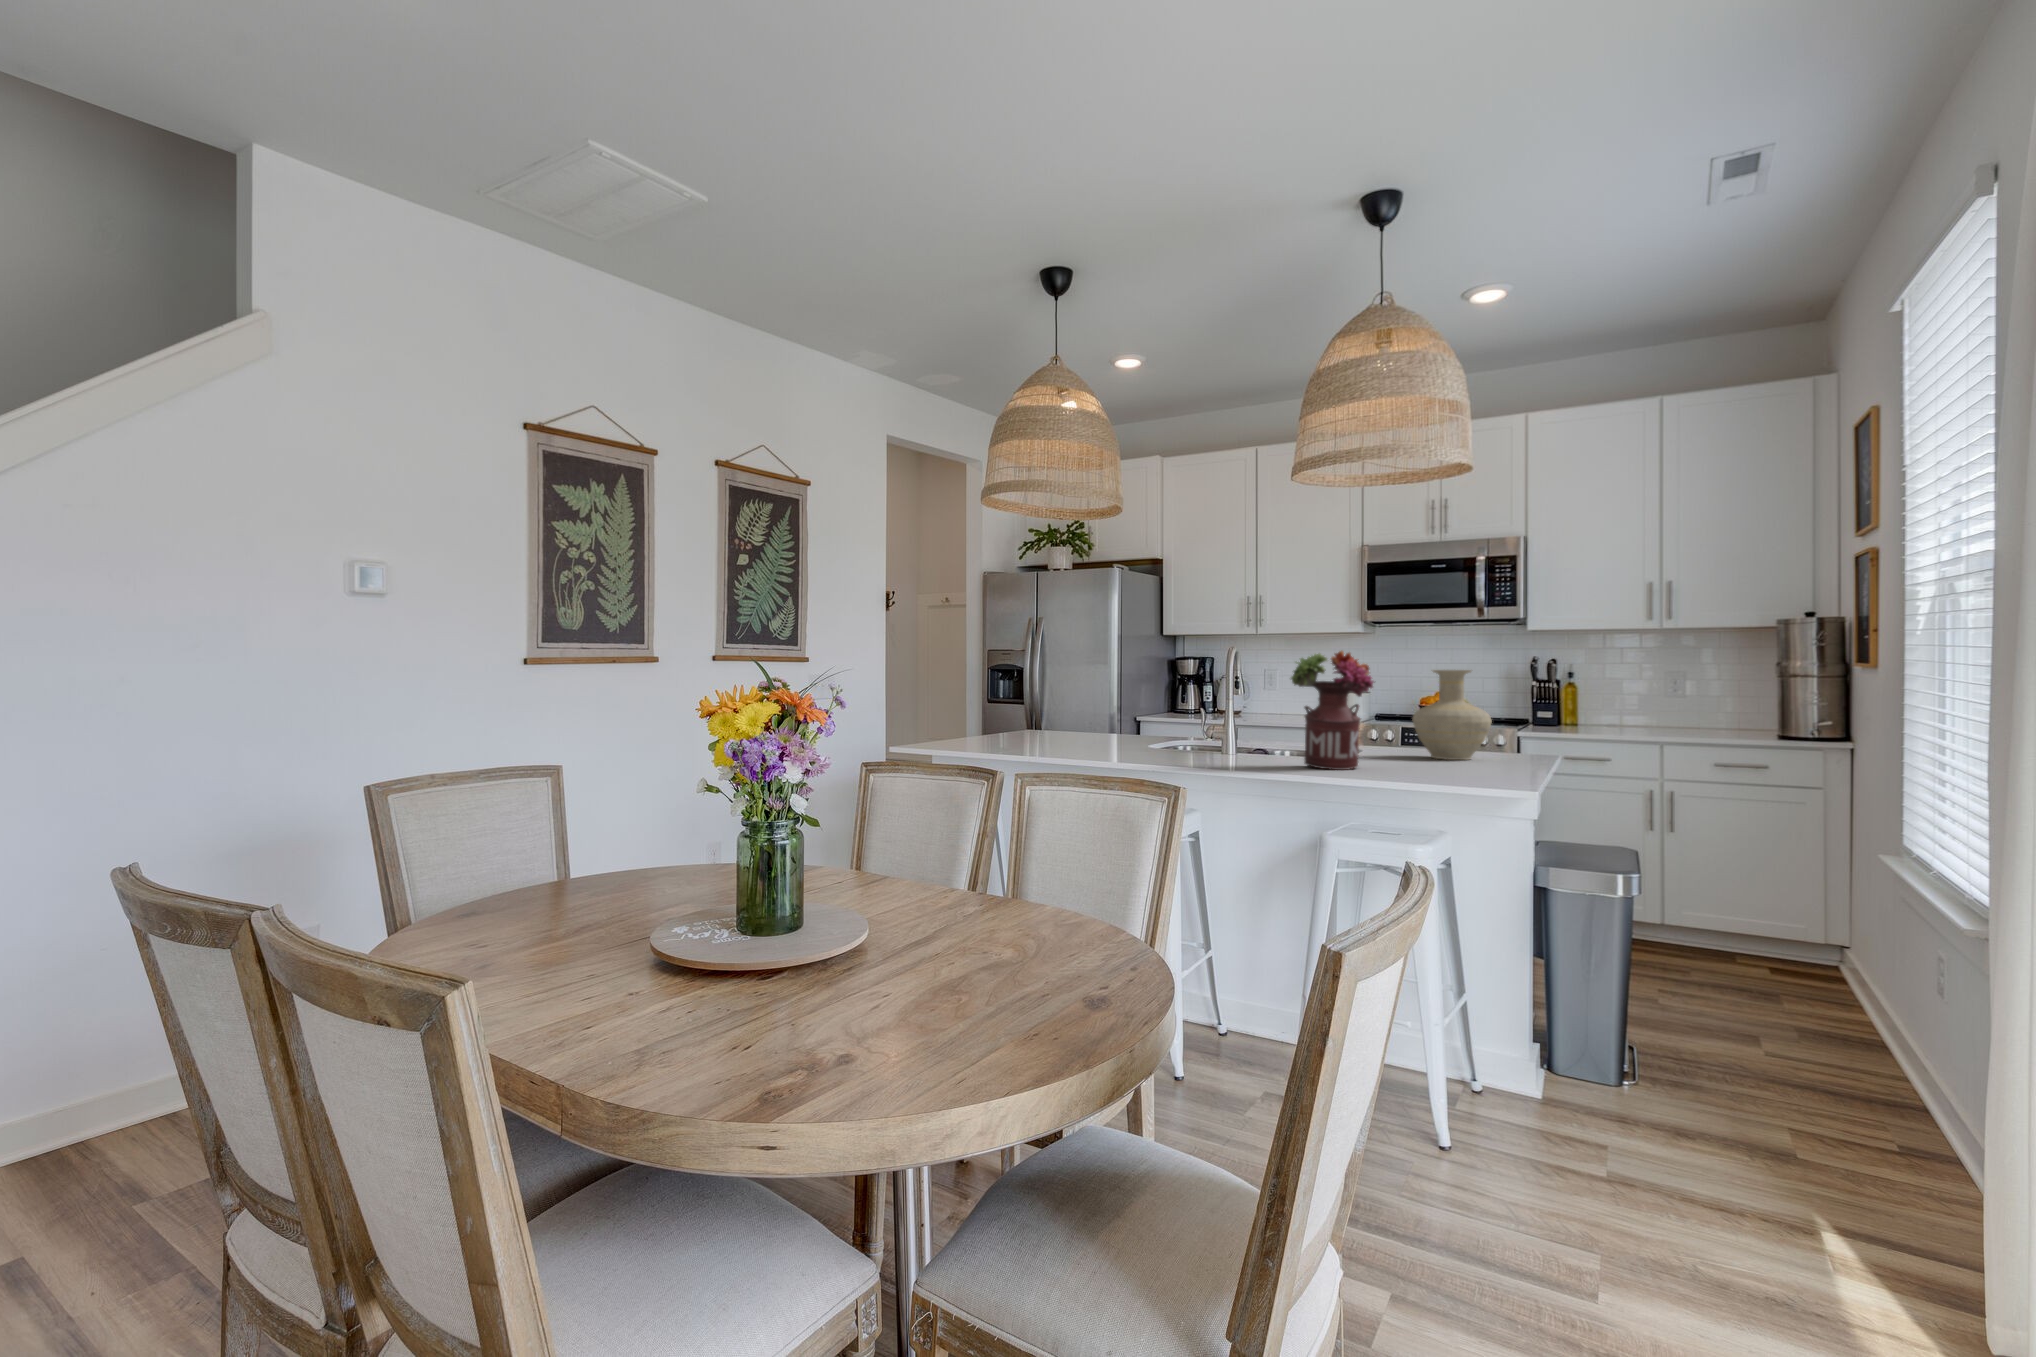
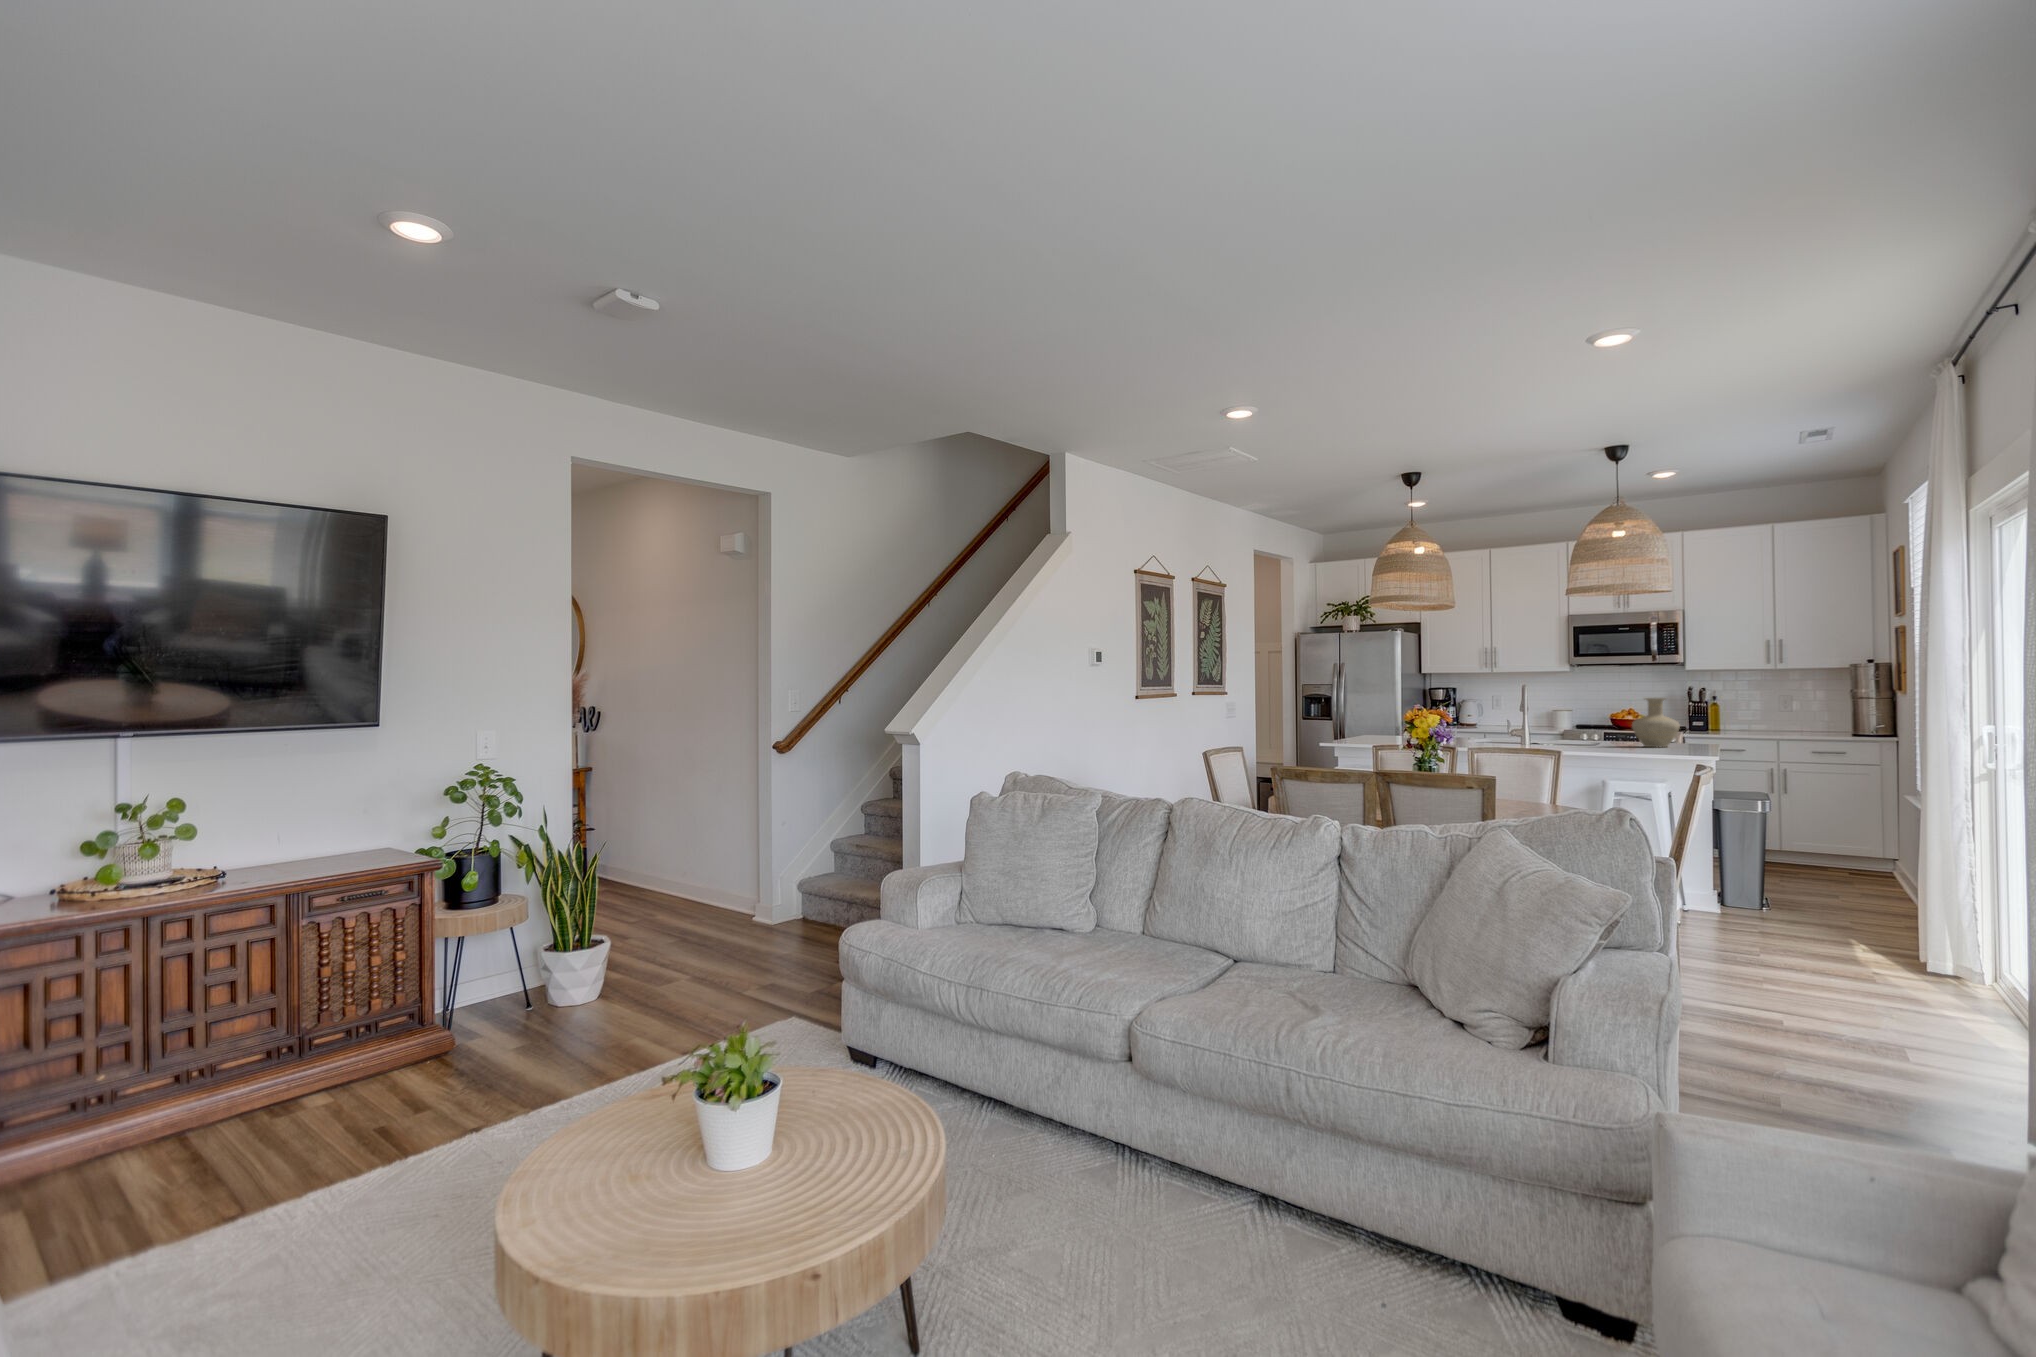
flower arrangement: present [1291,651,1374,770] -> none [1575,689,1625,751]

